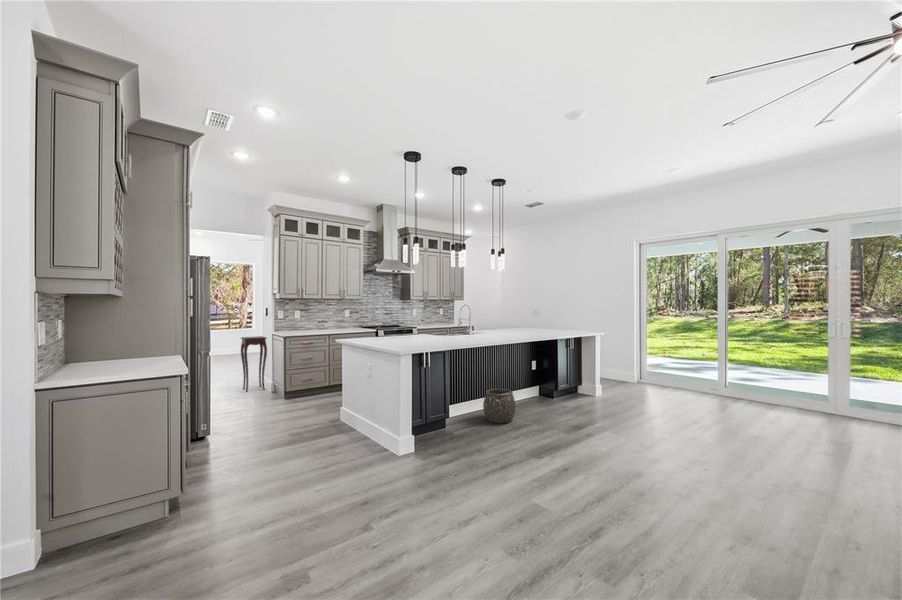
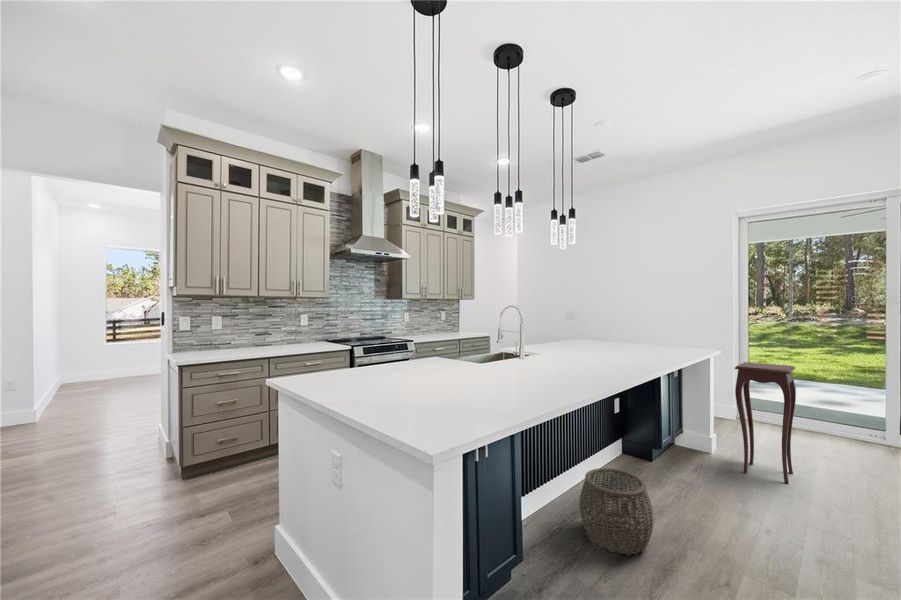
side table: present [241,336,267,392] -> present [735,362,796,484]

